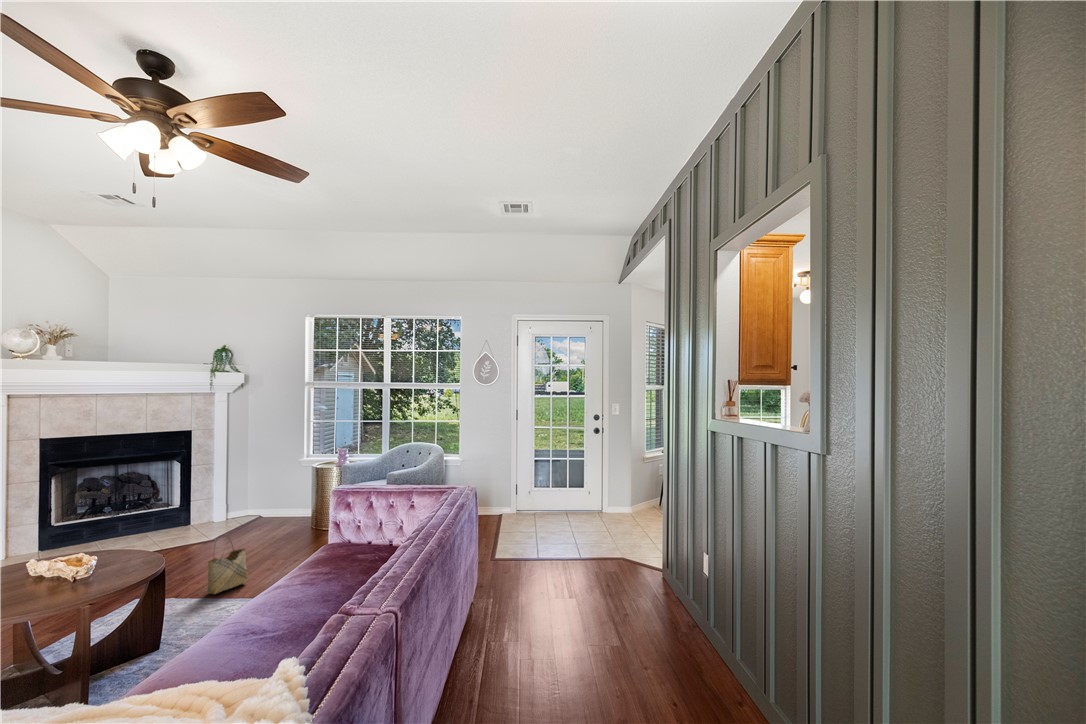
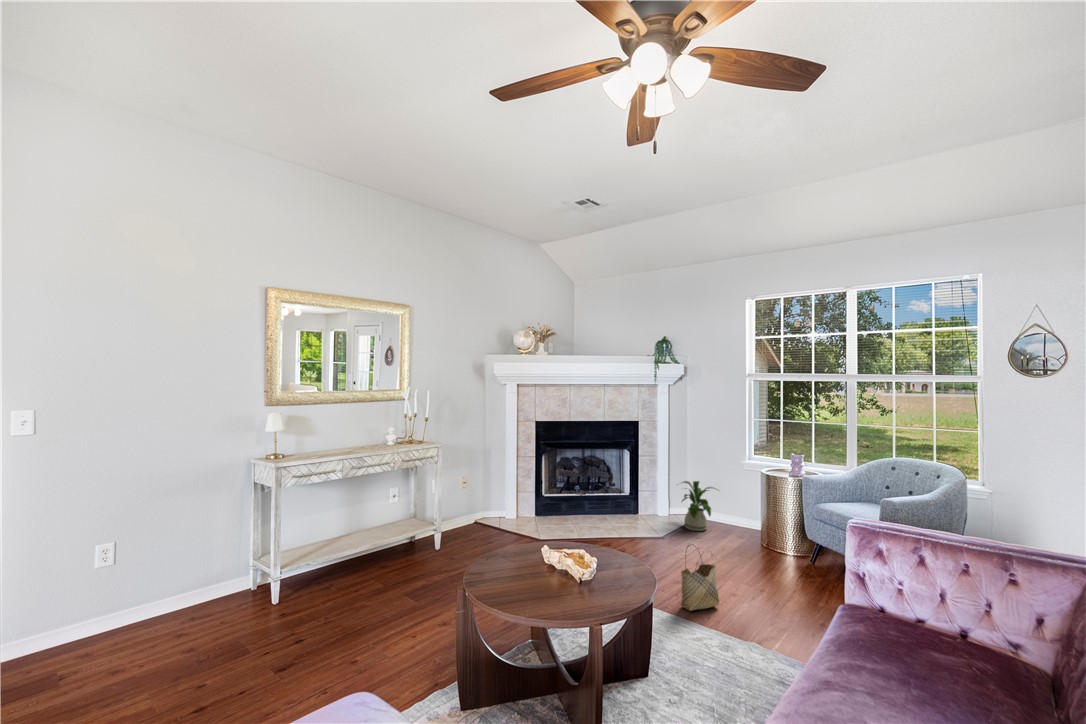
house plant: none [233,480,277,527] -> present [682,481,715,531]

